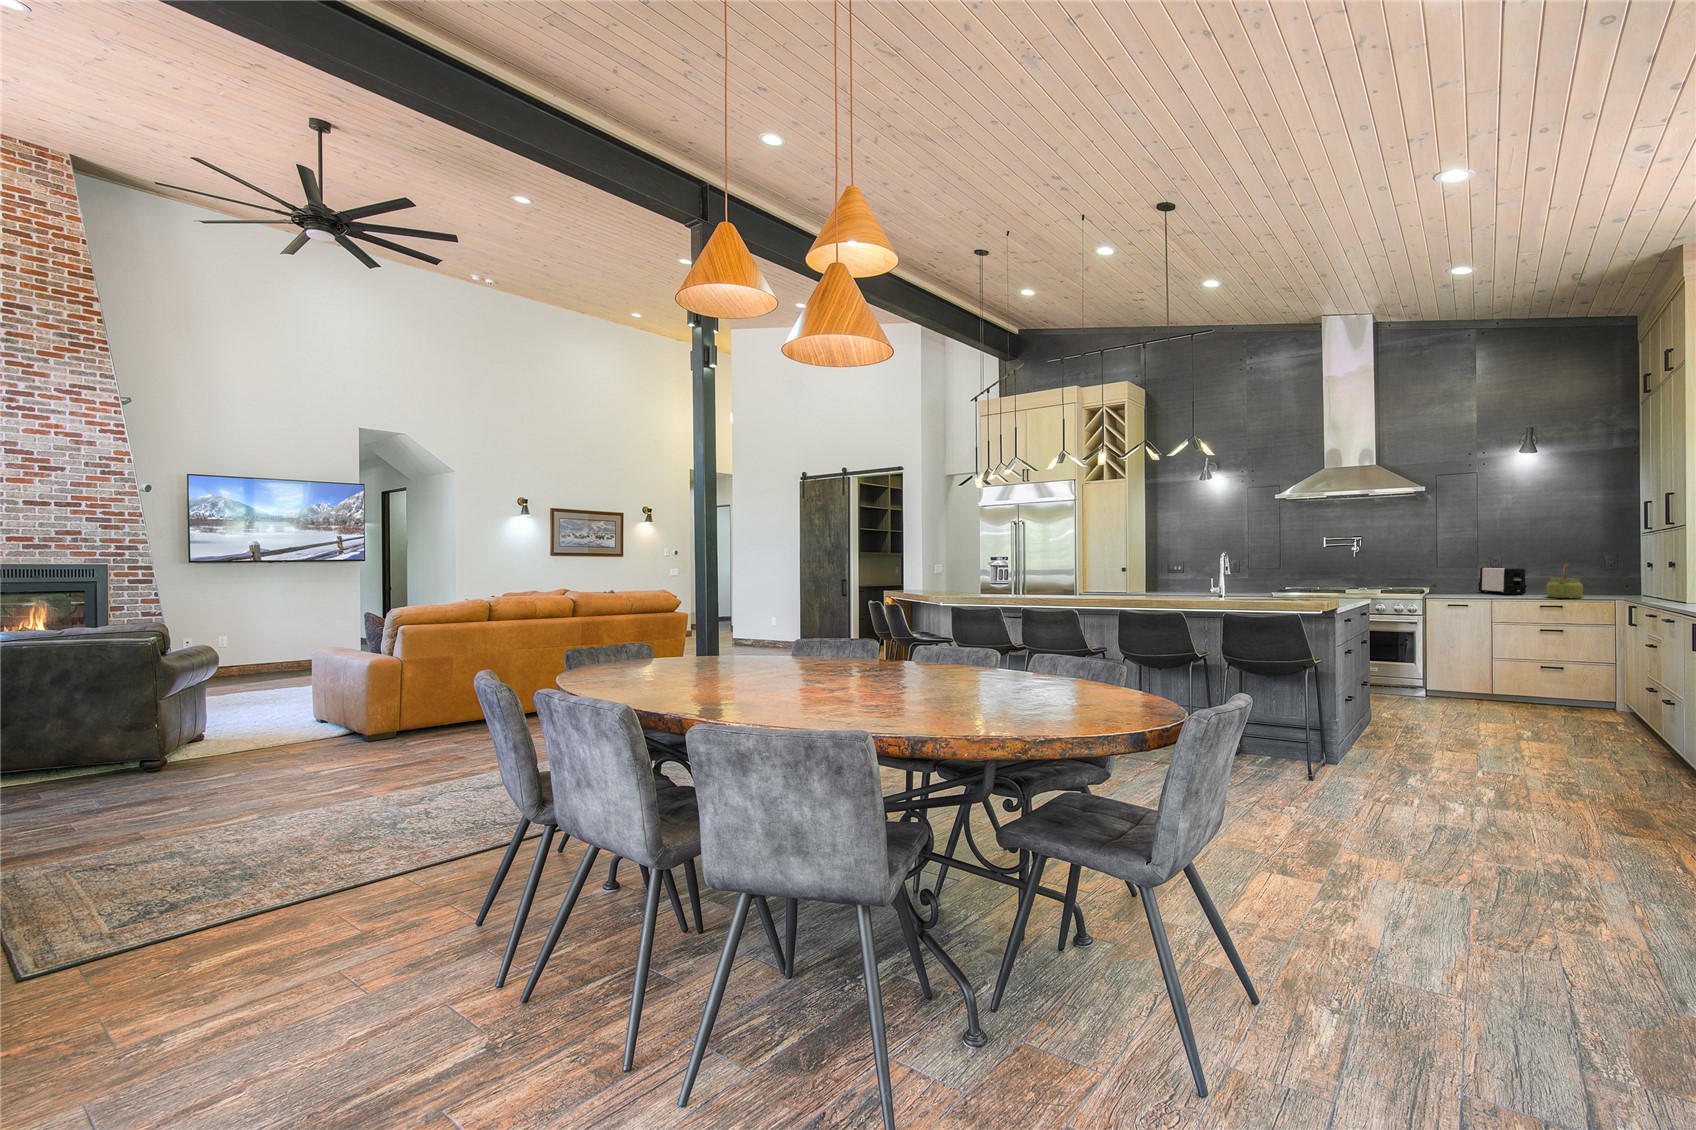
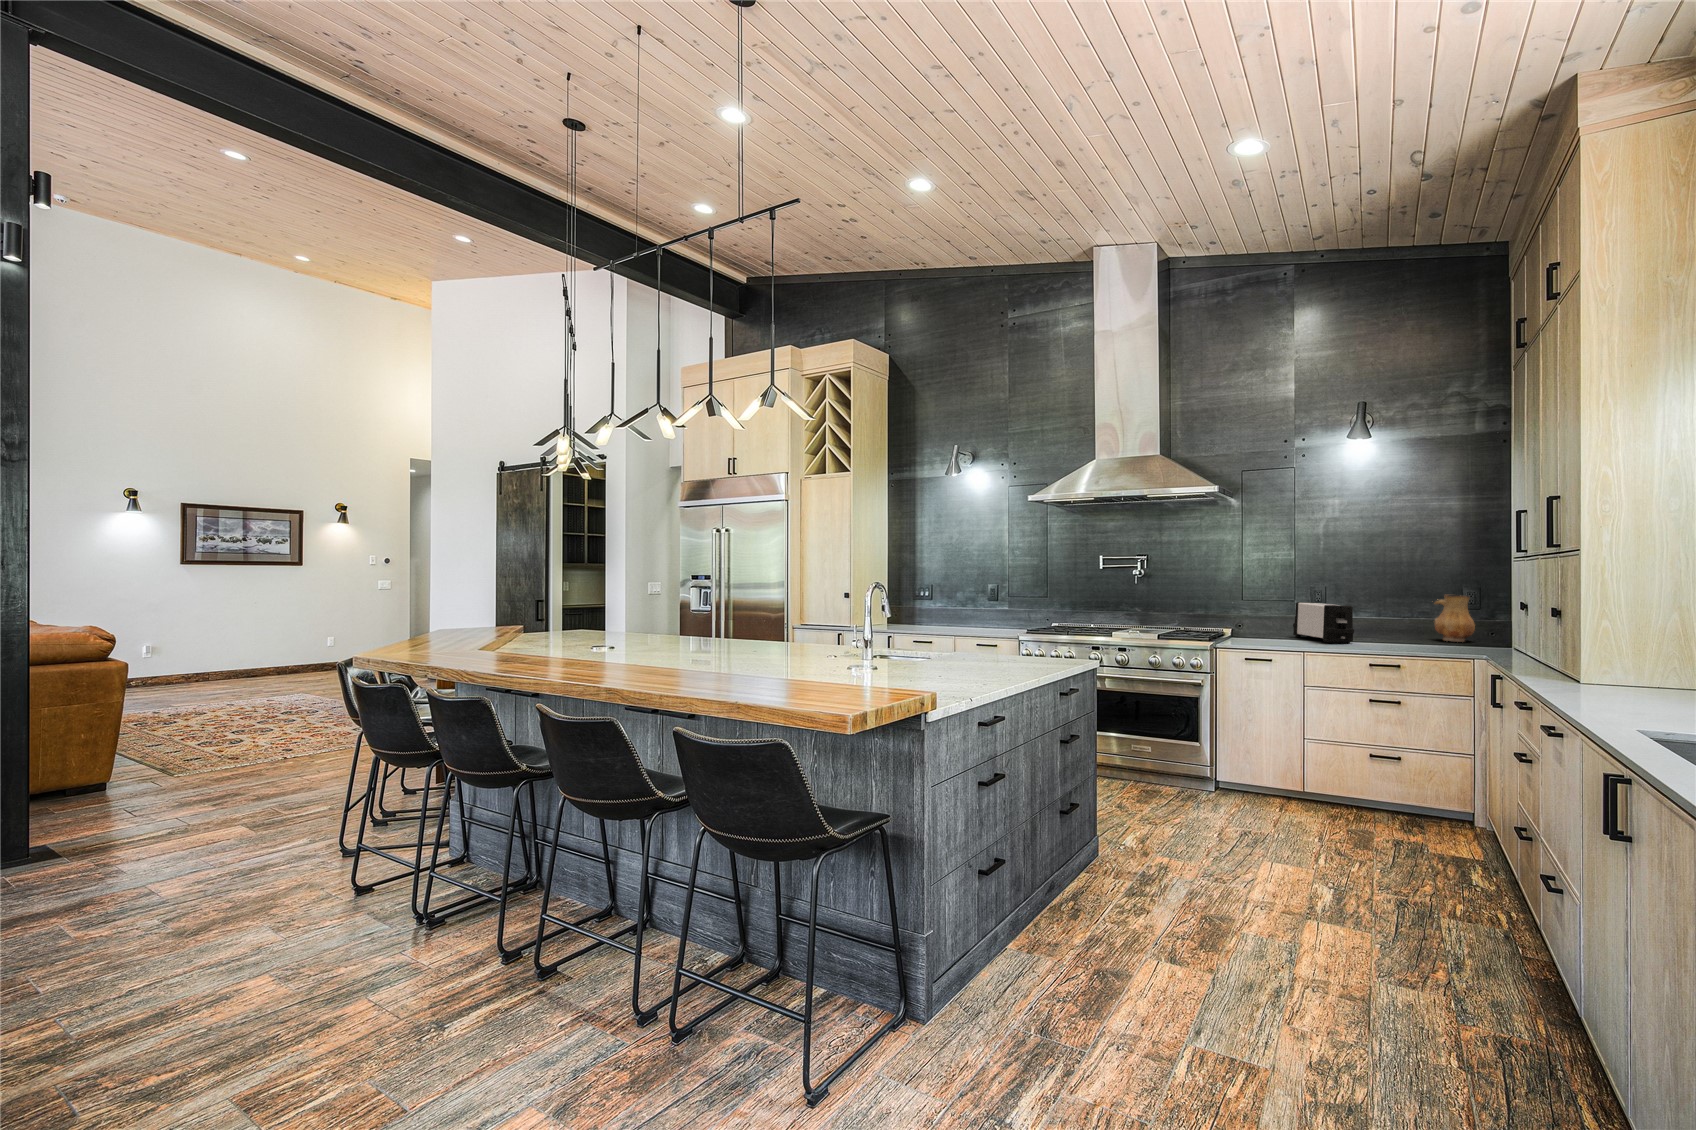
ceramic pitcher: none [1582,560,1615,593] -> present [1435,595,1475,642]
kettle: present [1546,565,1583,598] -> none [1378,602,1429,653]

